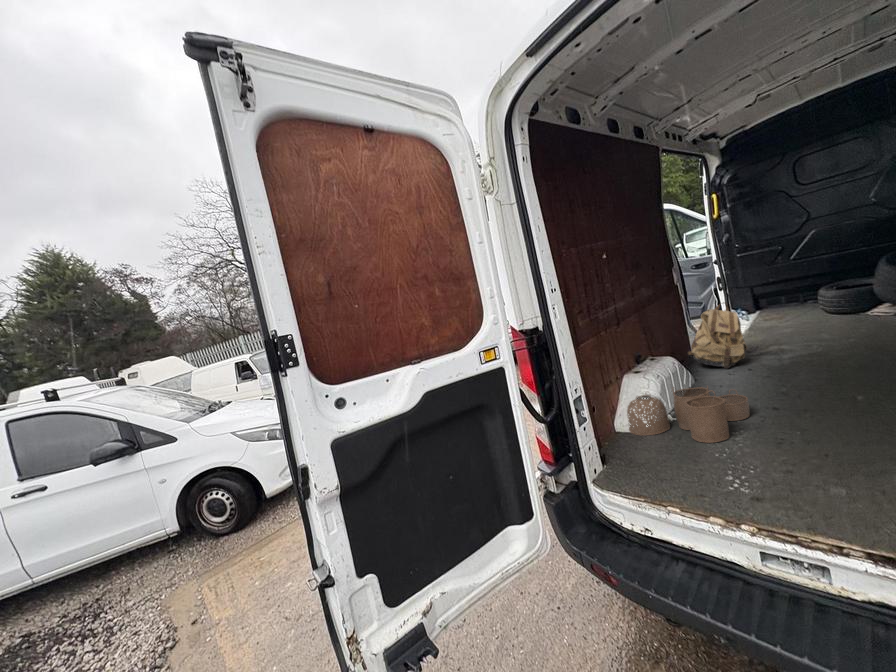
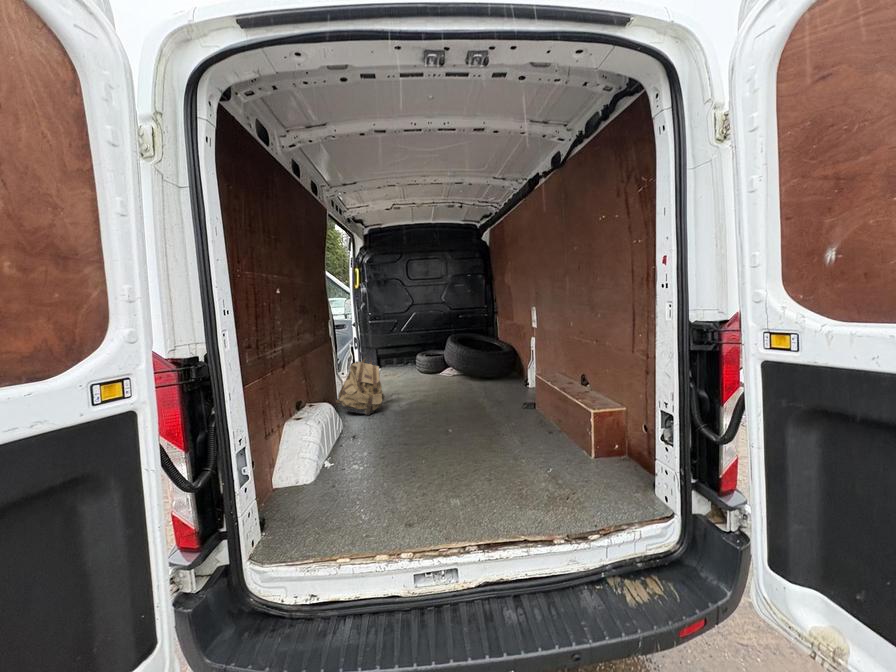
woven basket: present [627,387,750,443] -> none [285,431,396,489]

